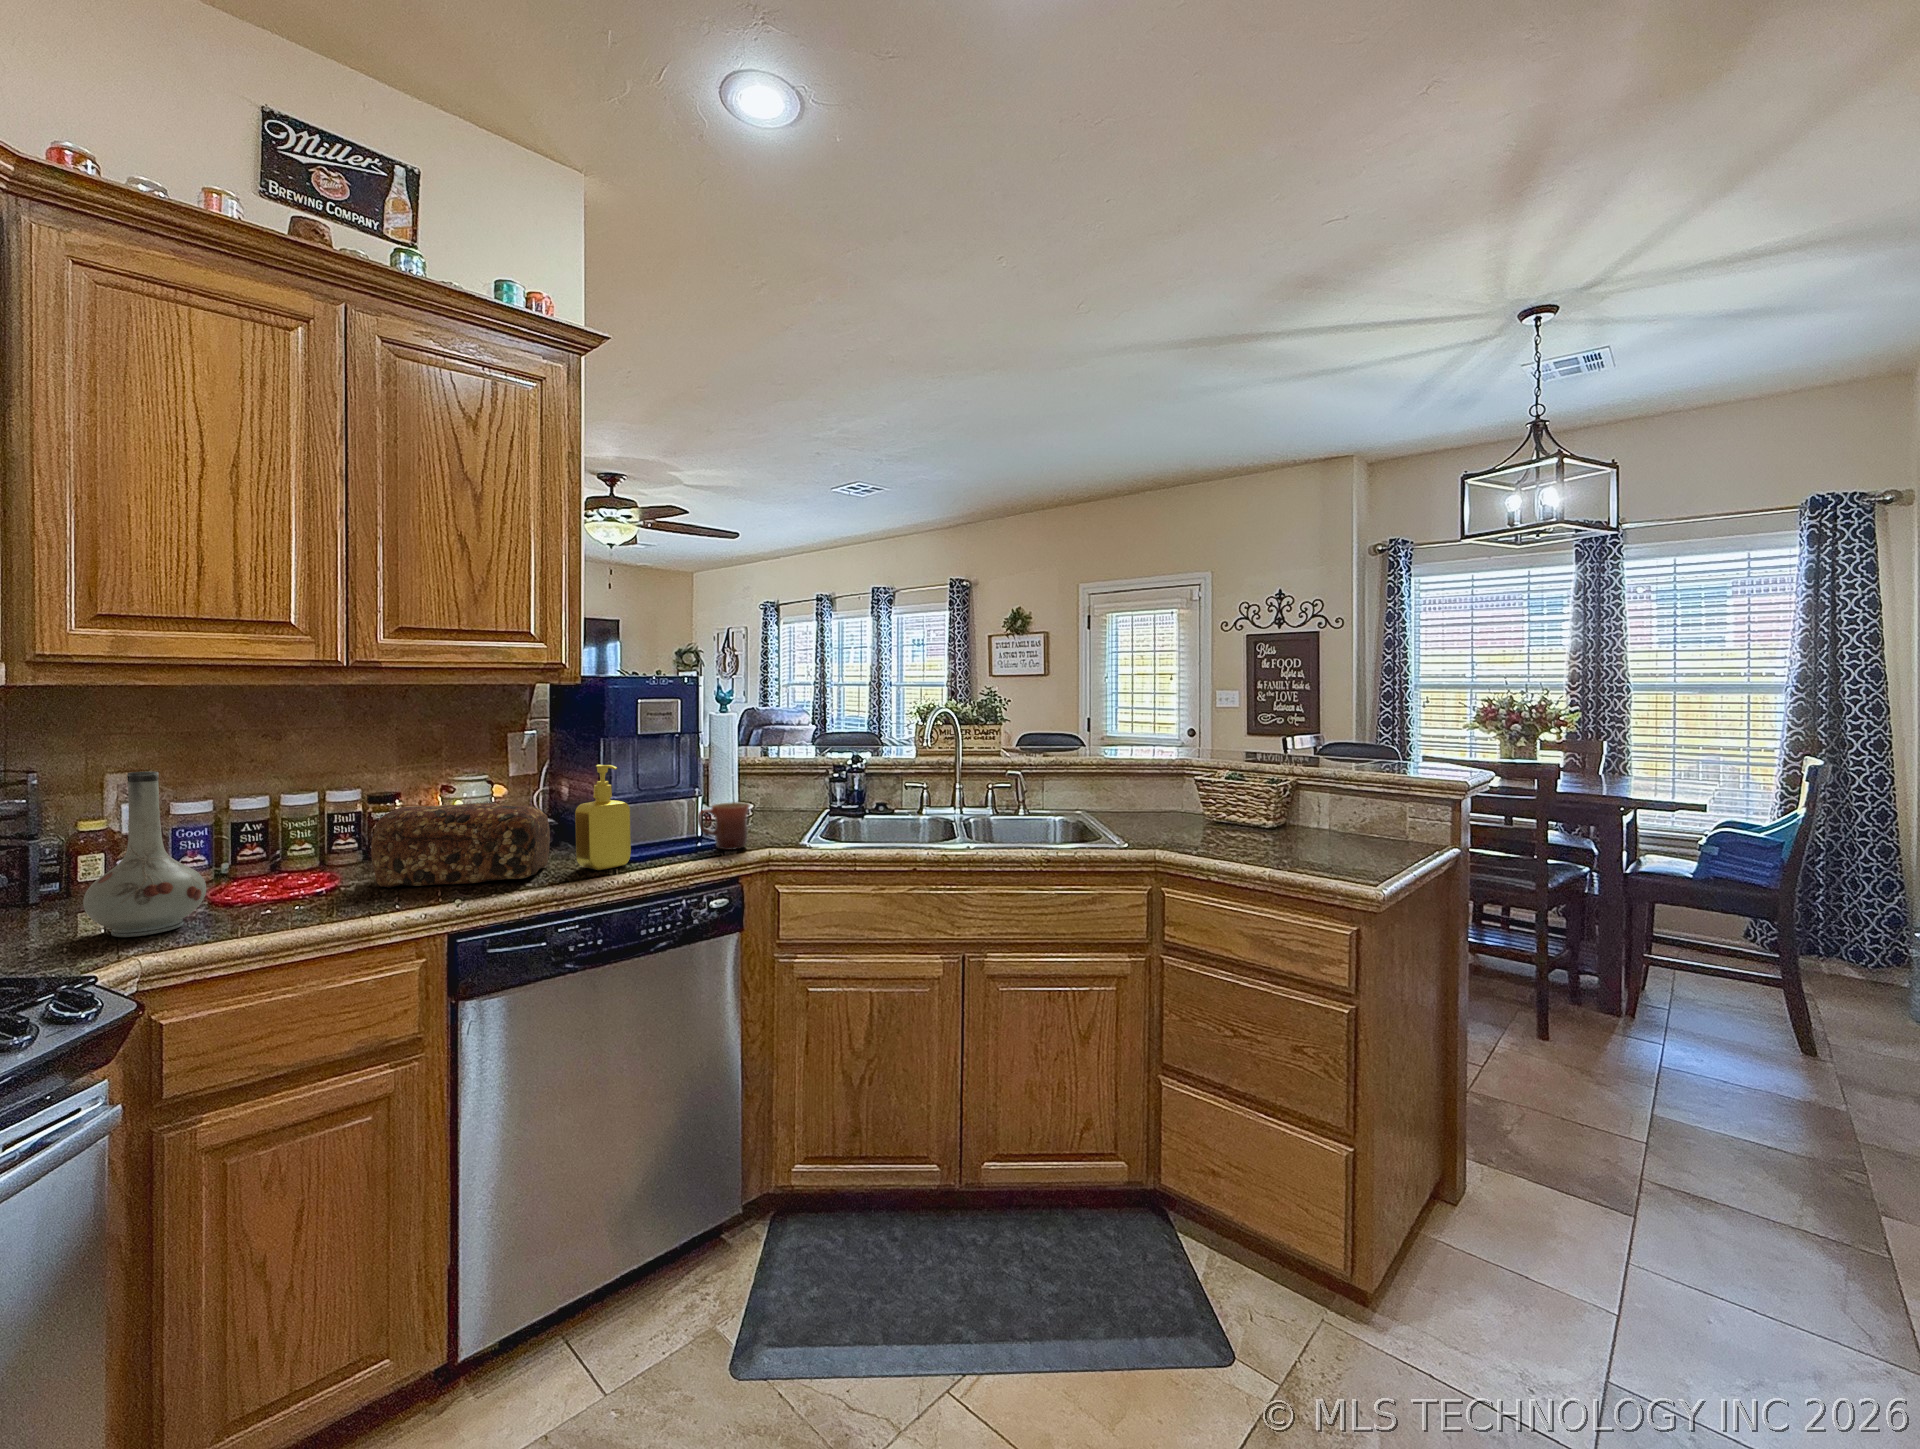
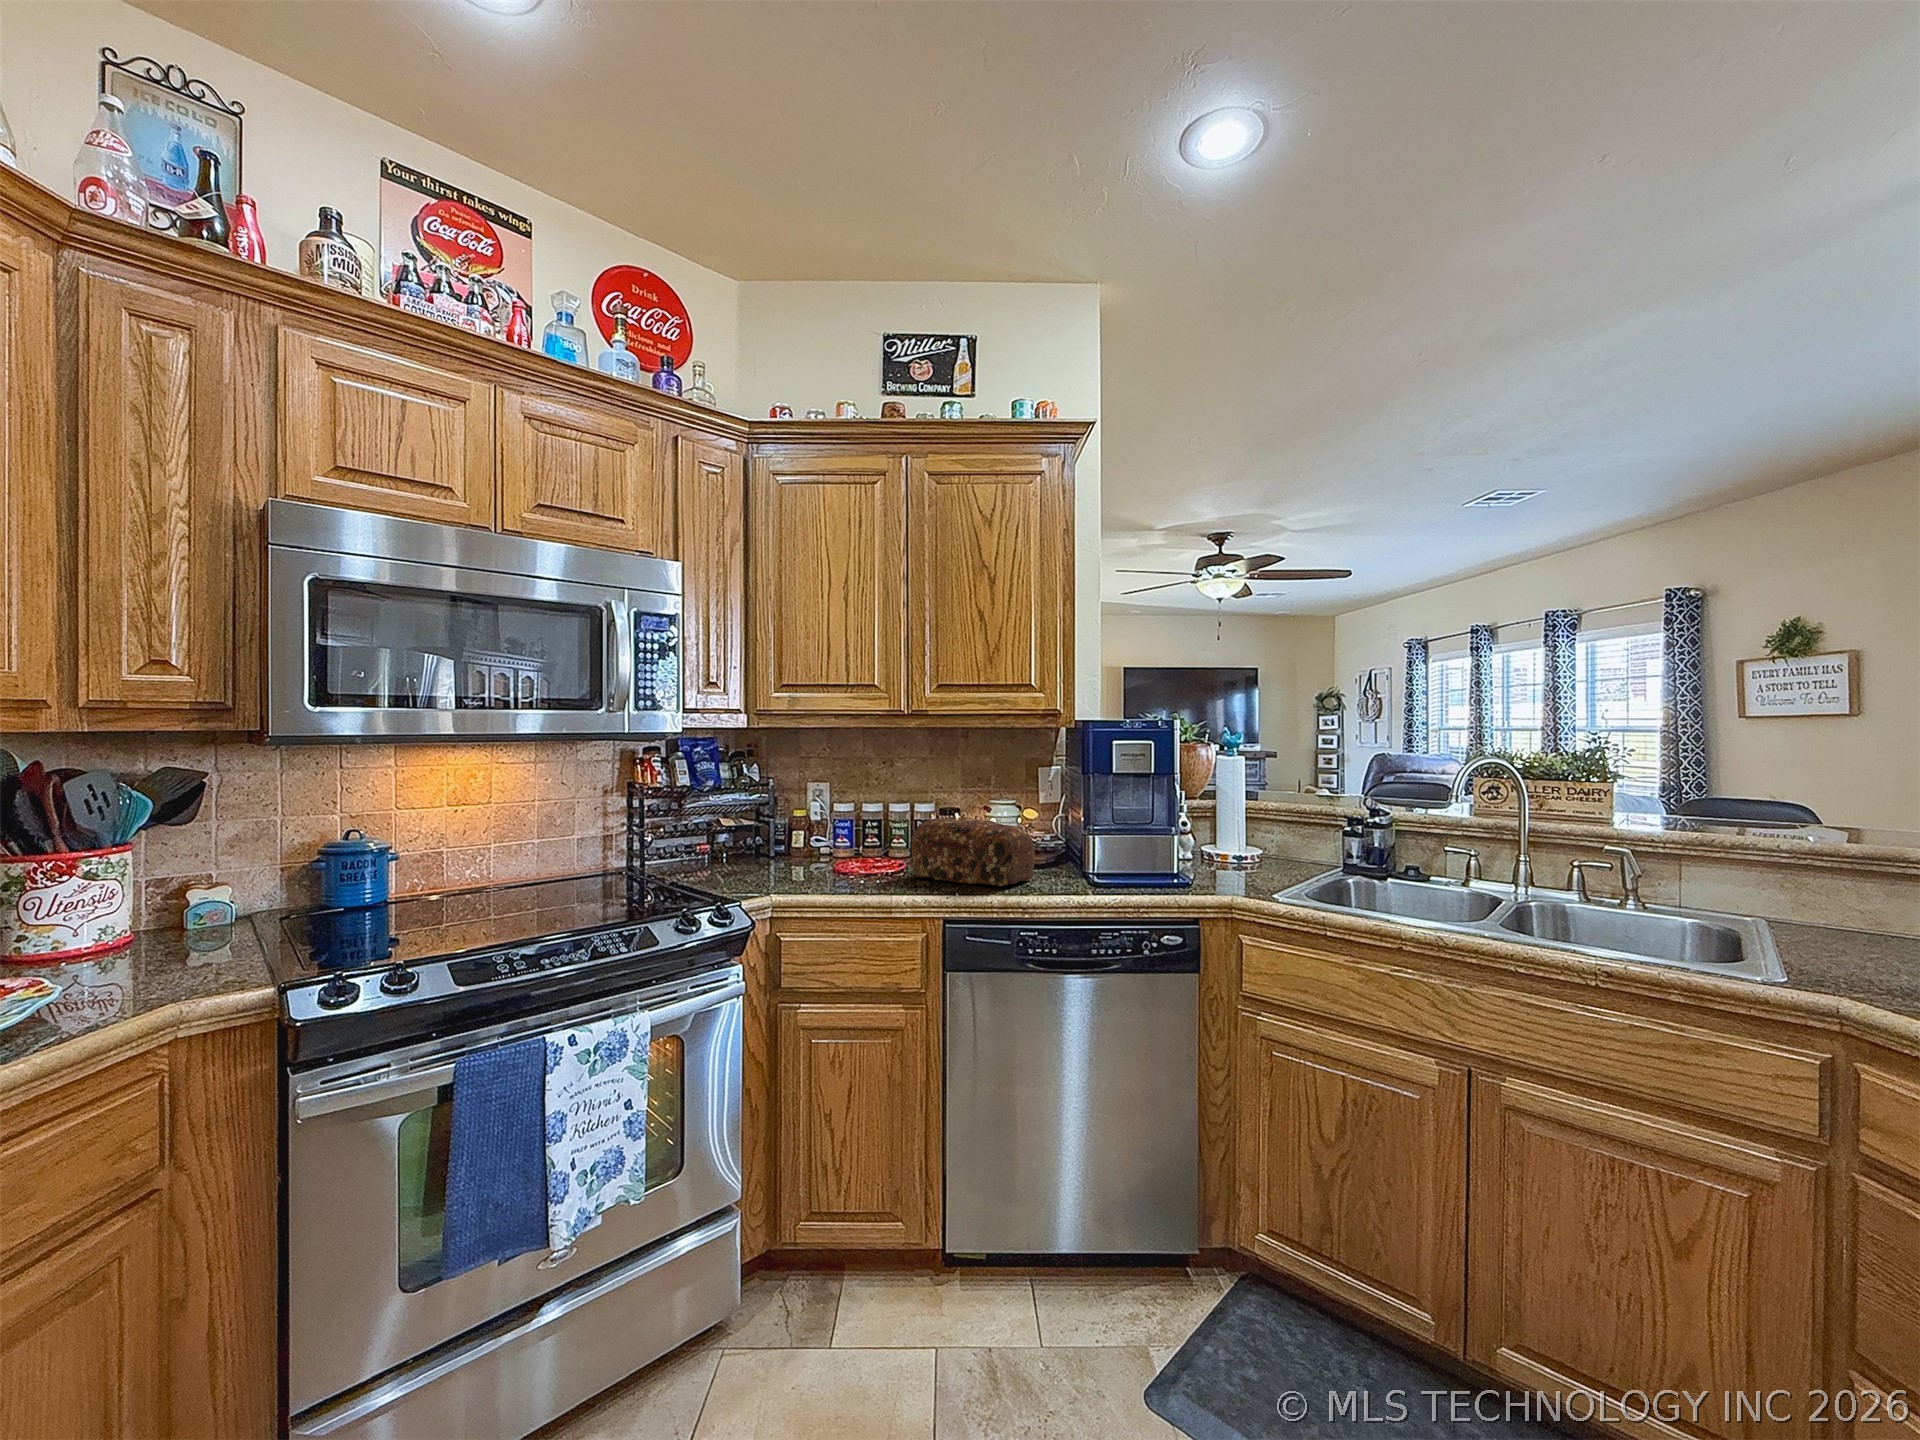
soap dispenser: present [575,765,631,870] -> none [1049,795,1093,889]
vase: present [83,771,206,937] -> none [761,780,817,884]
mug: present [698,802,749,850] -> none [1164,843,1216,891]

